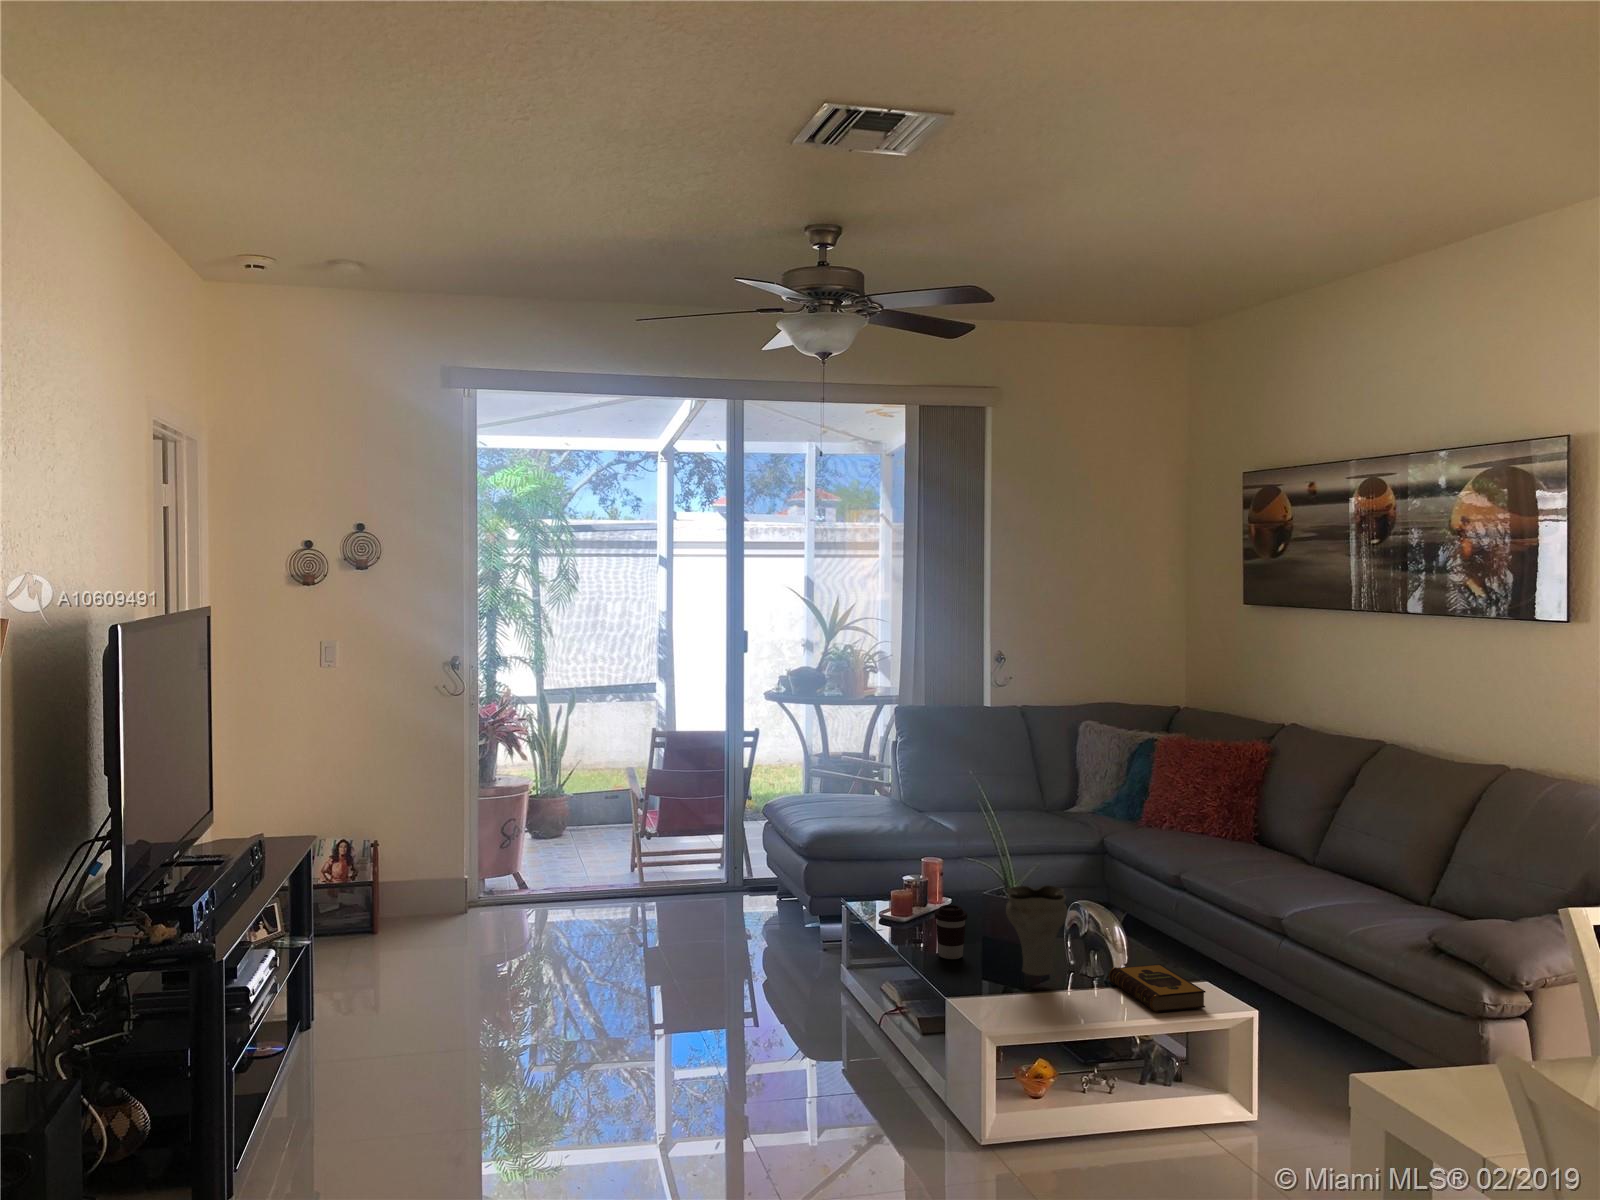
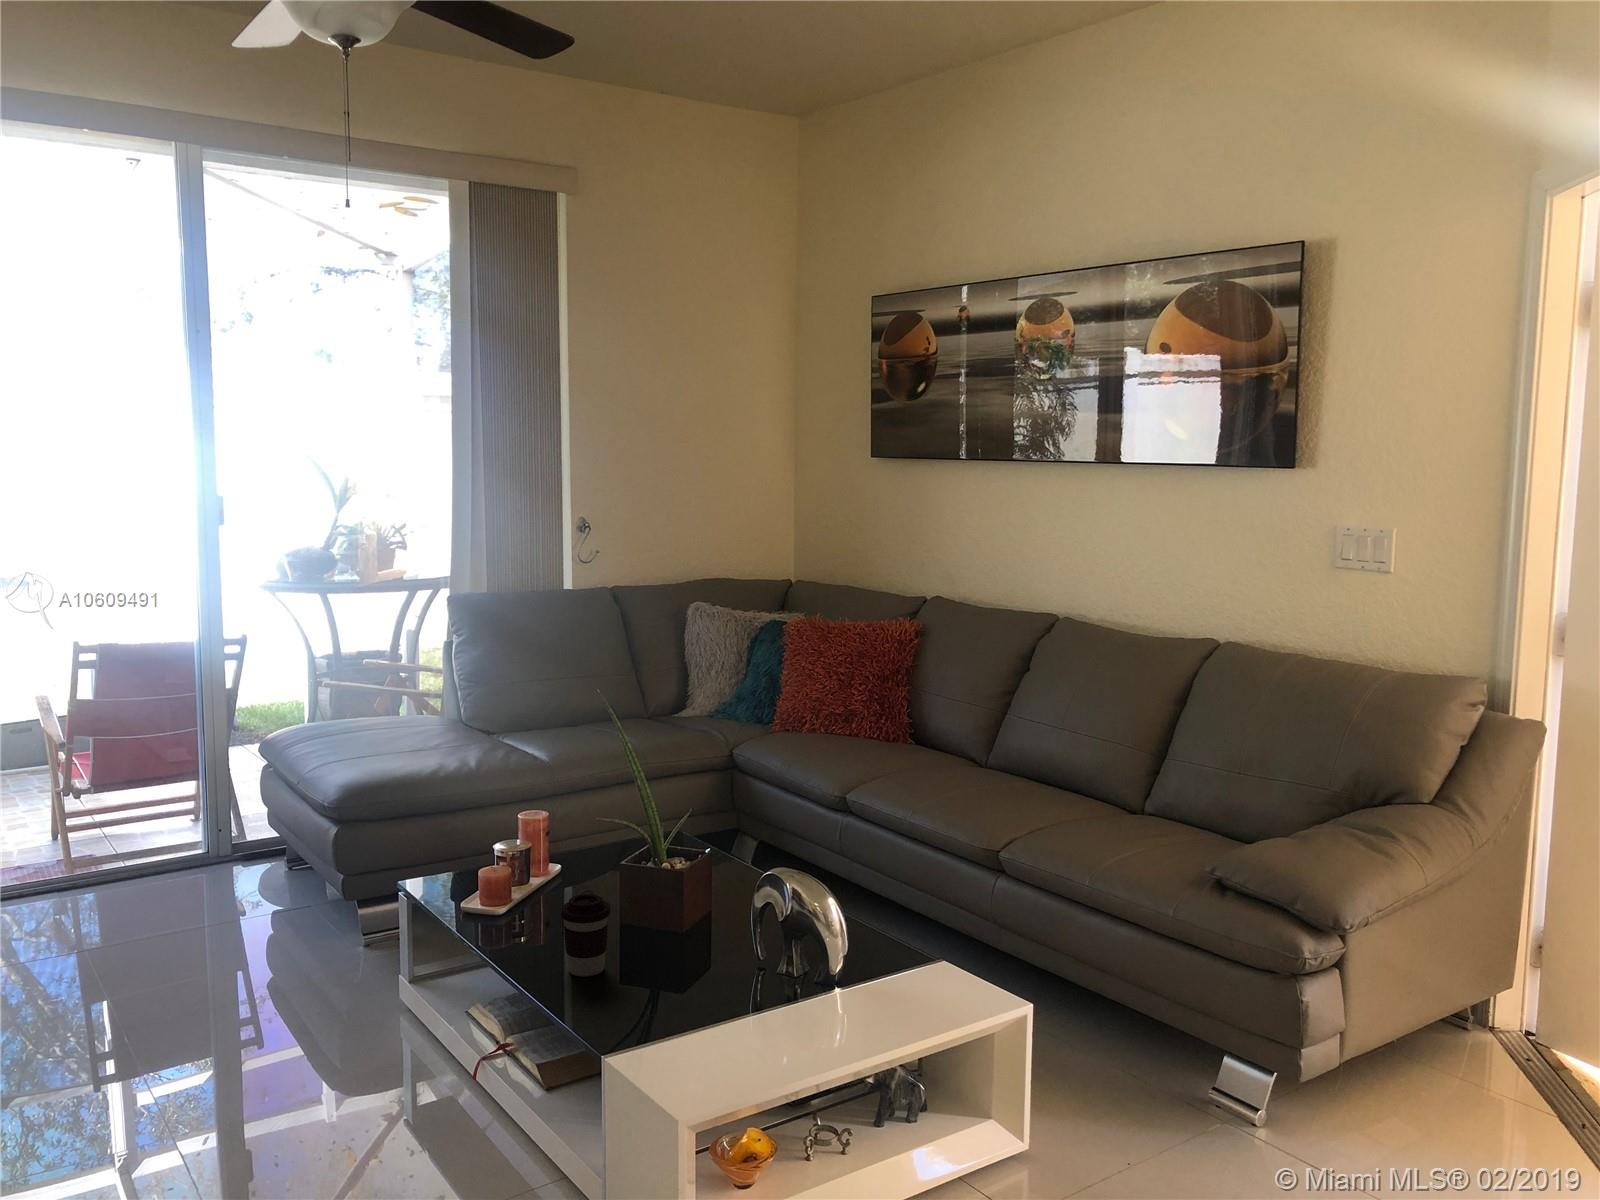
vase: present [1006,885,1068,976] -> none [674,857,779,997]
hardback book: present [1109,964,1206,1013] -> none [823,946,966,1030]

